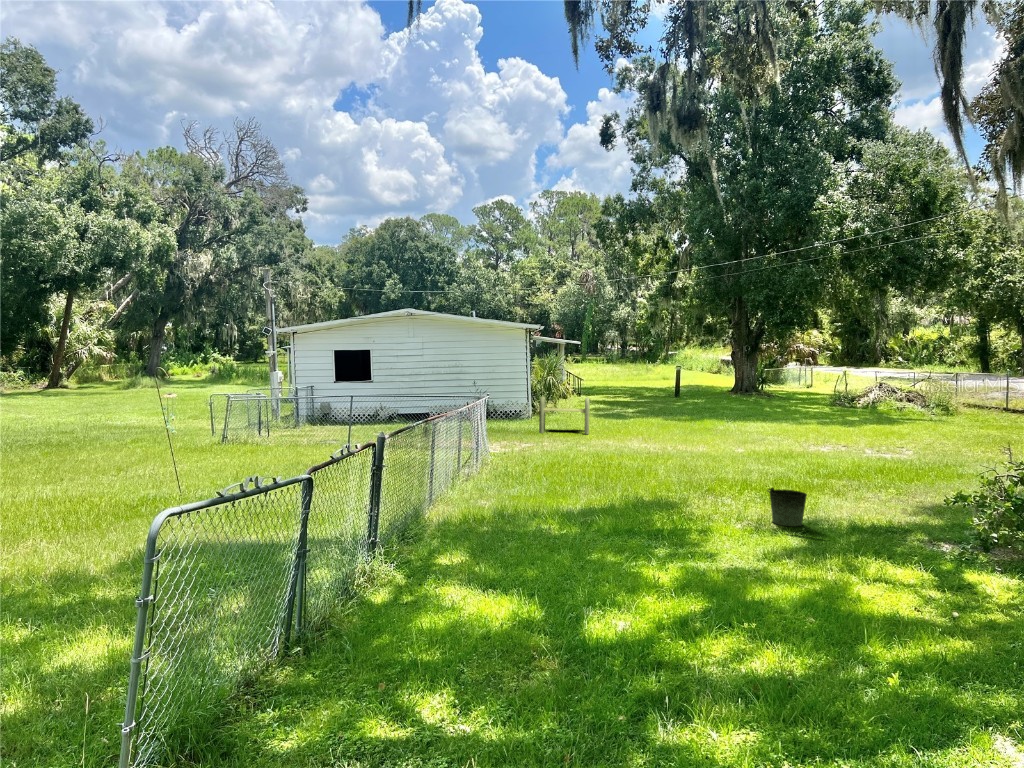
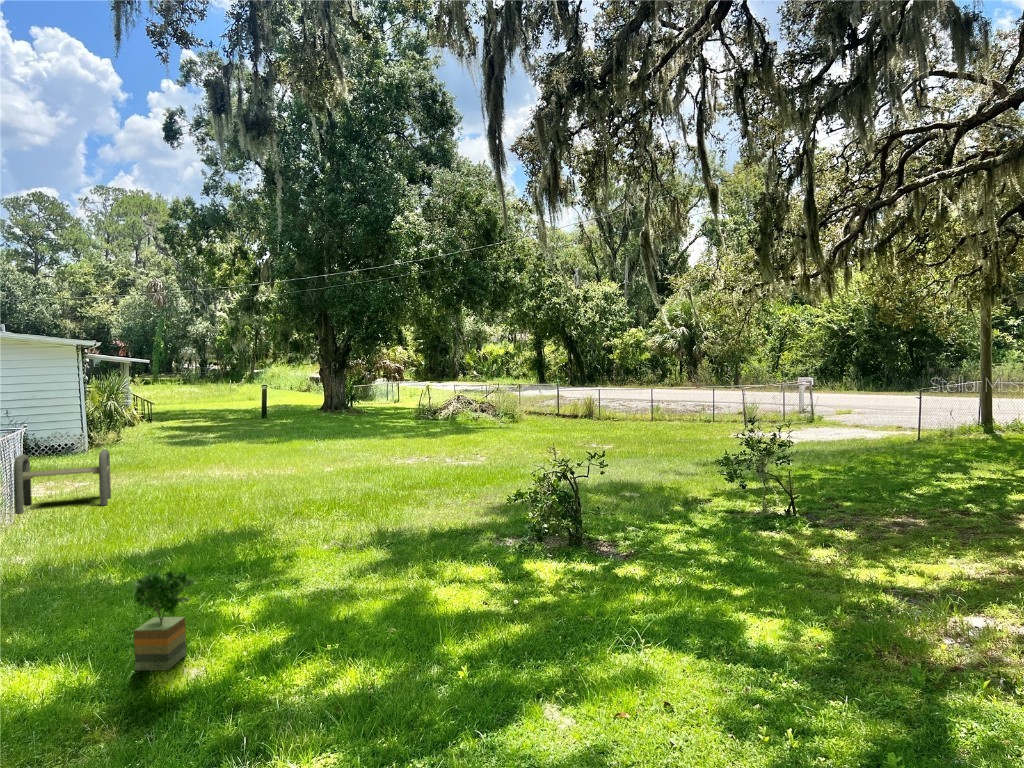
potted tree: none [640,445,672,495] -> present [133,572,195,671]
bucket: present [767,488,807,527] -> none [370,641,440,724]

